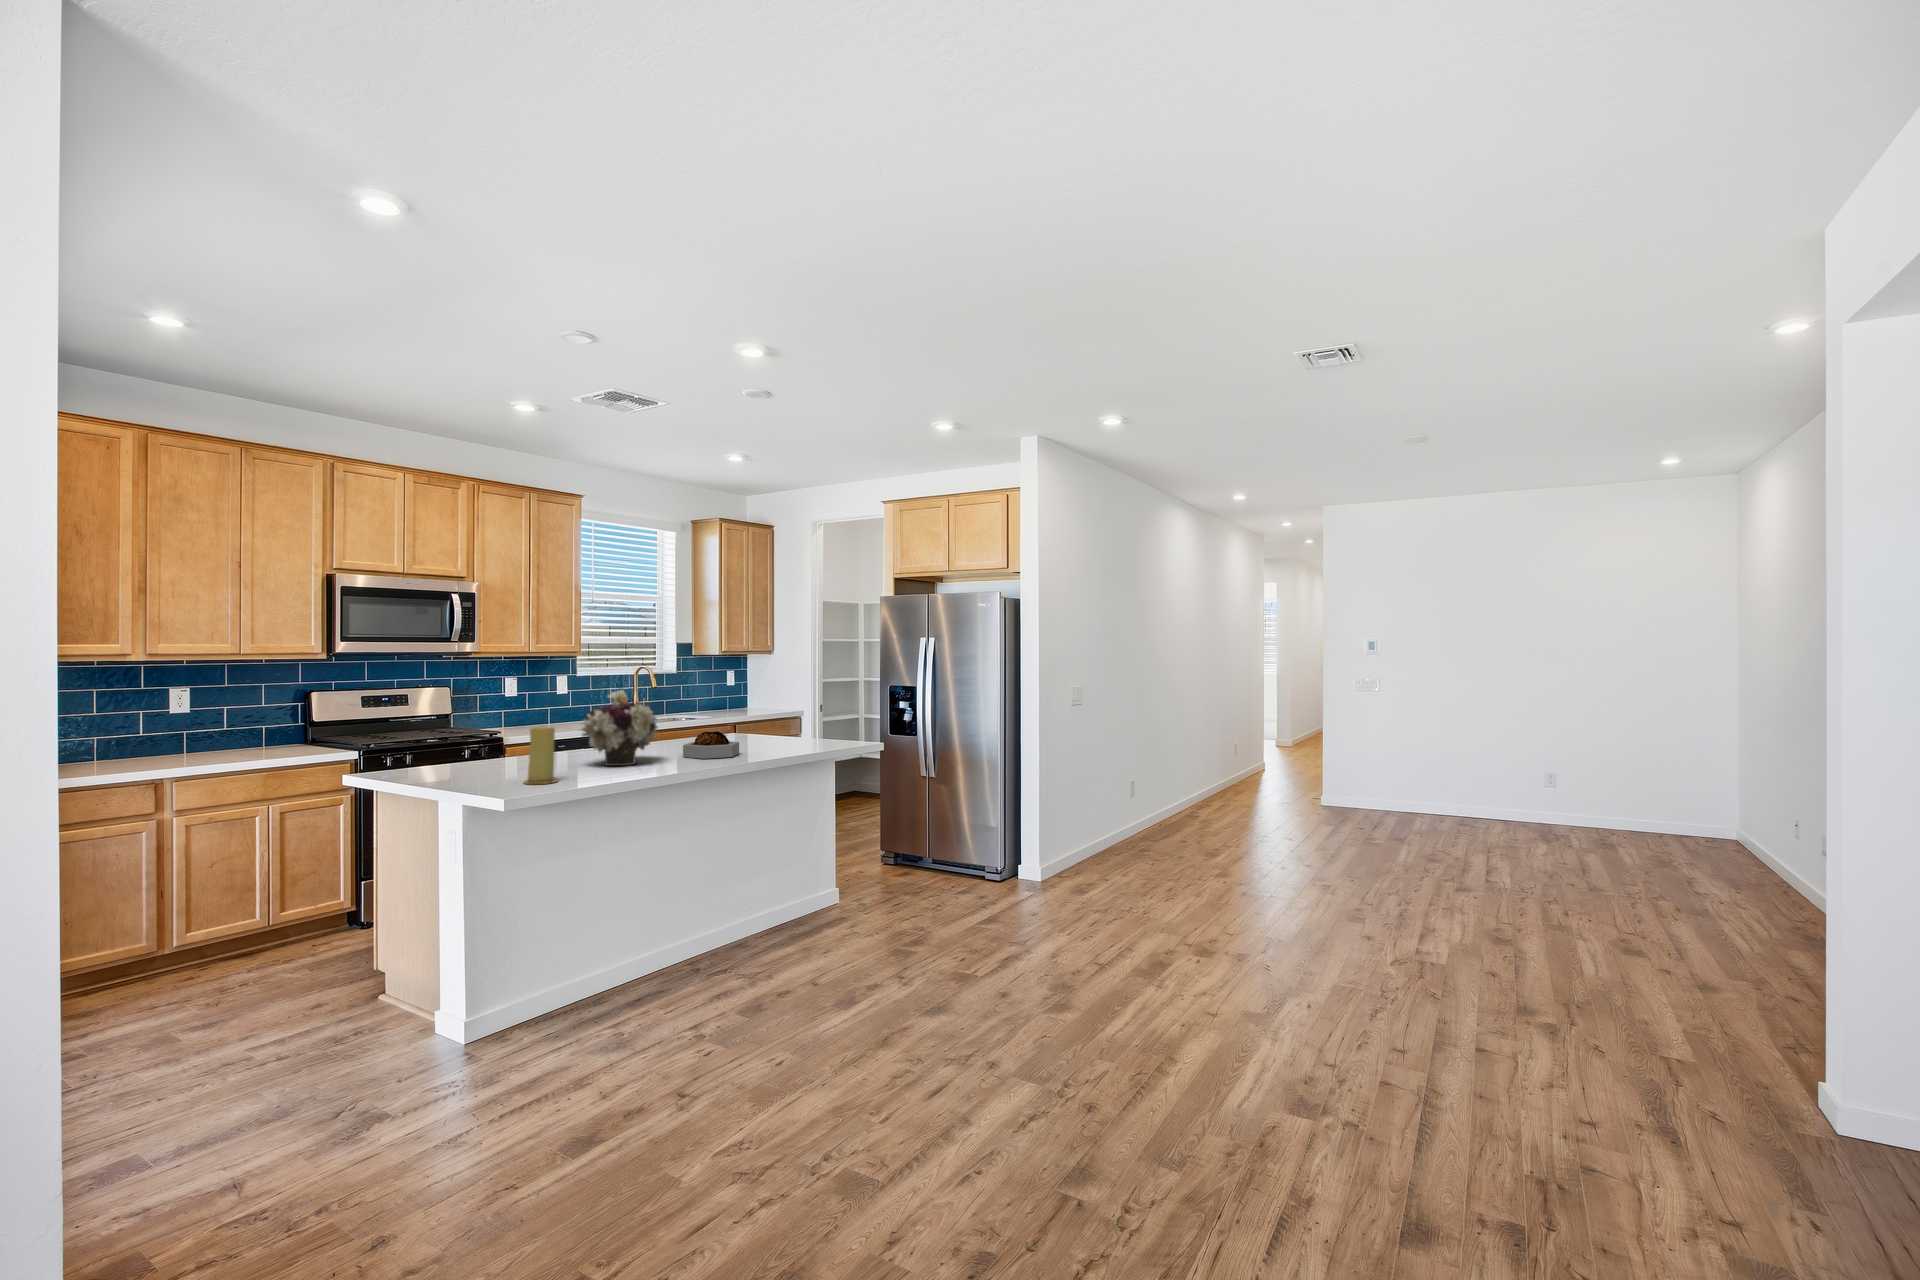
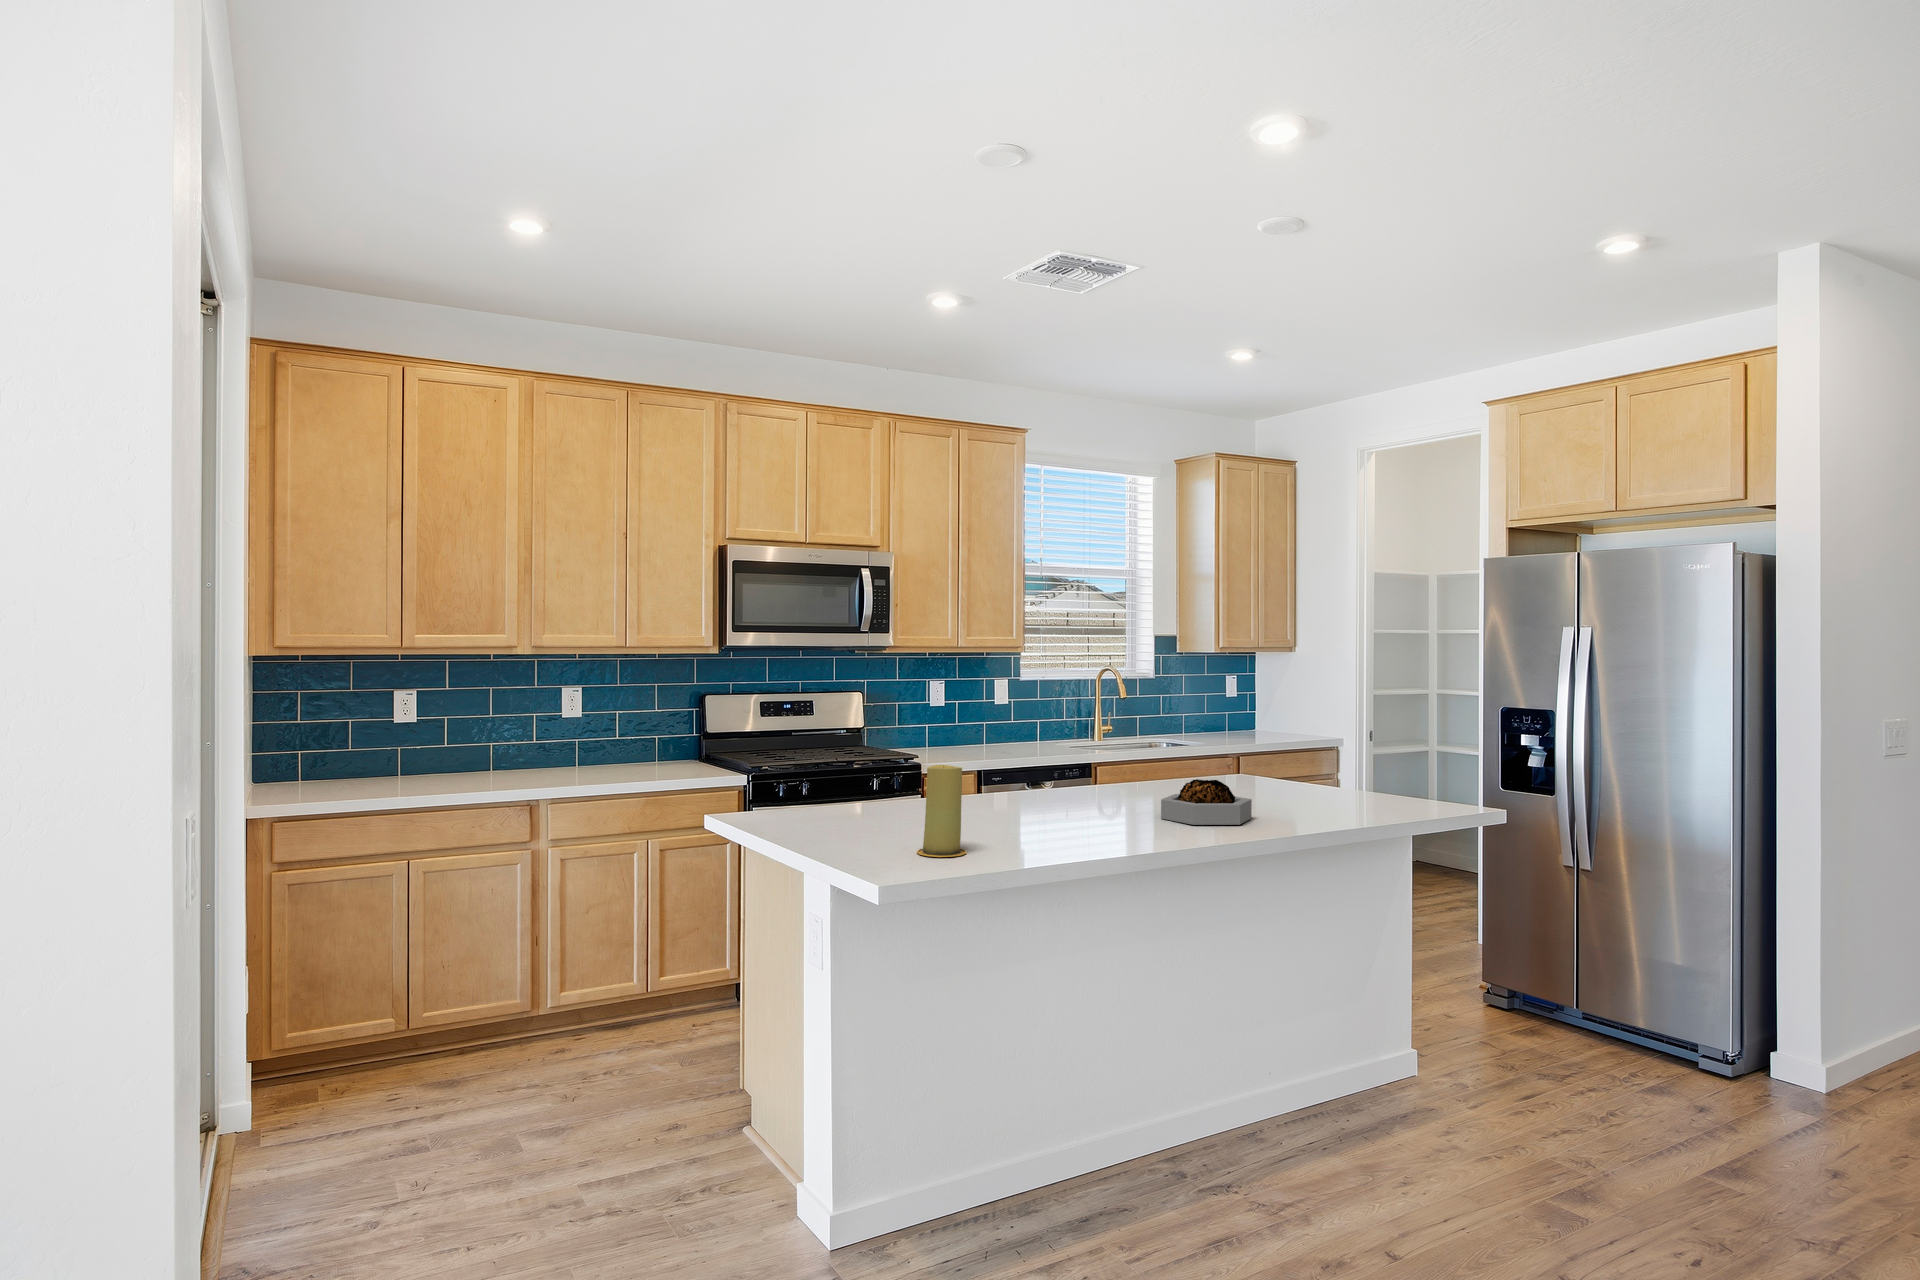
flower arrangement: present [581,690,658,766] -> none [1003,709,1123,829]

